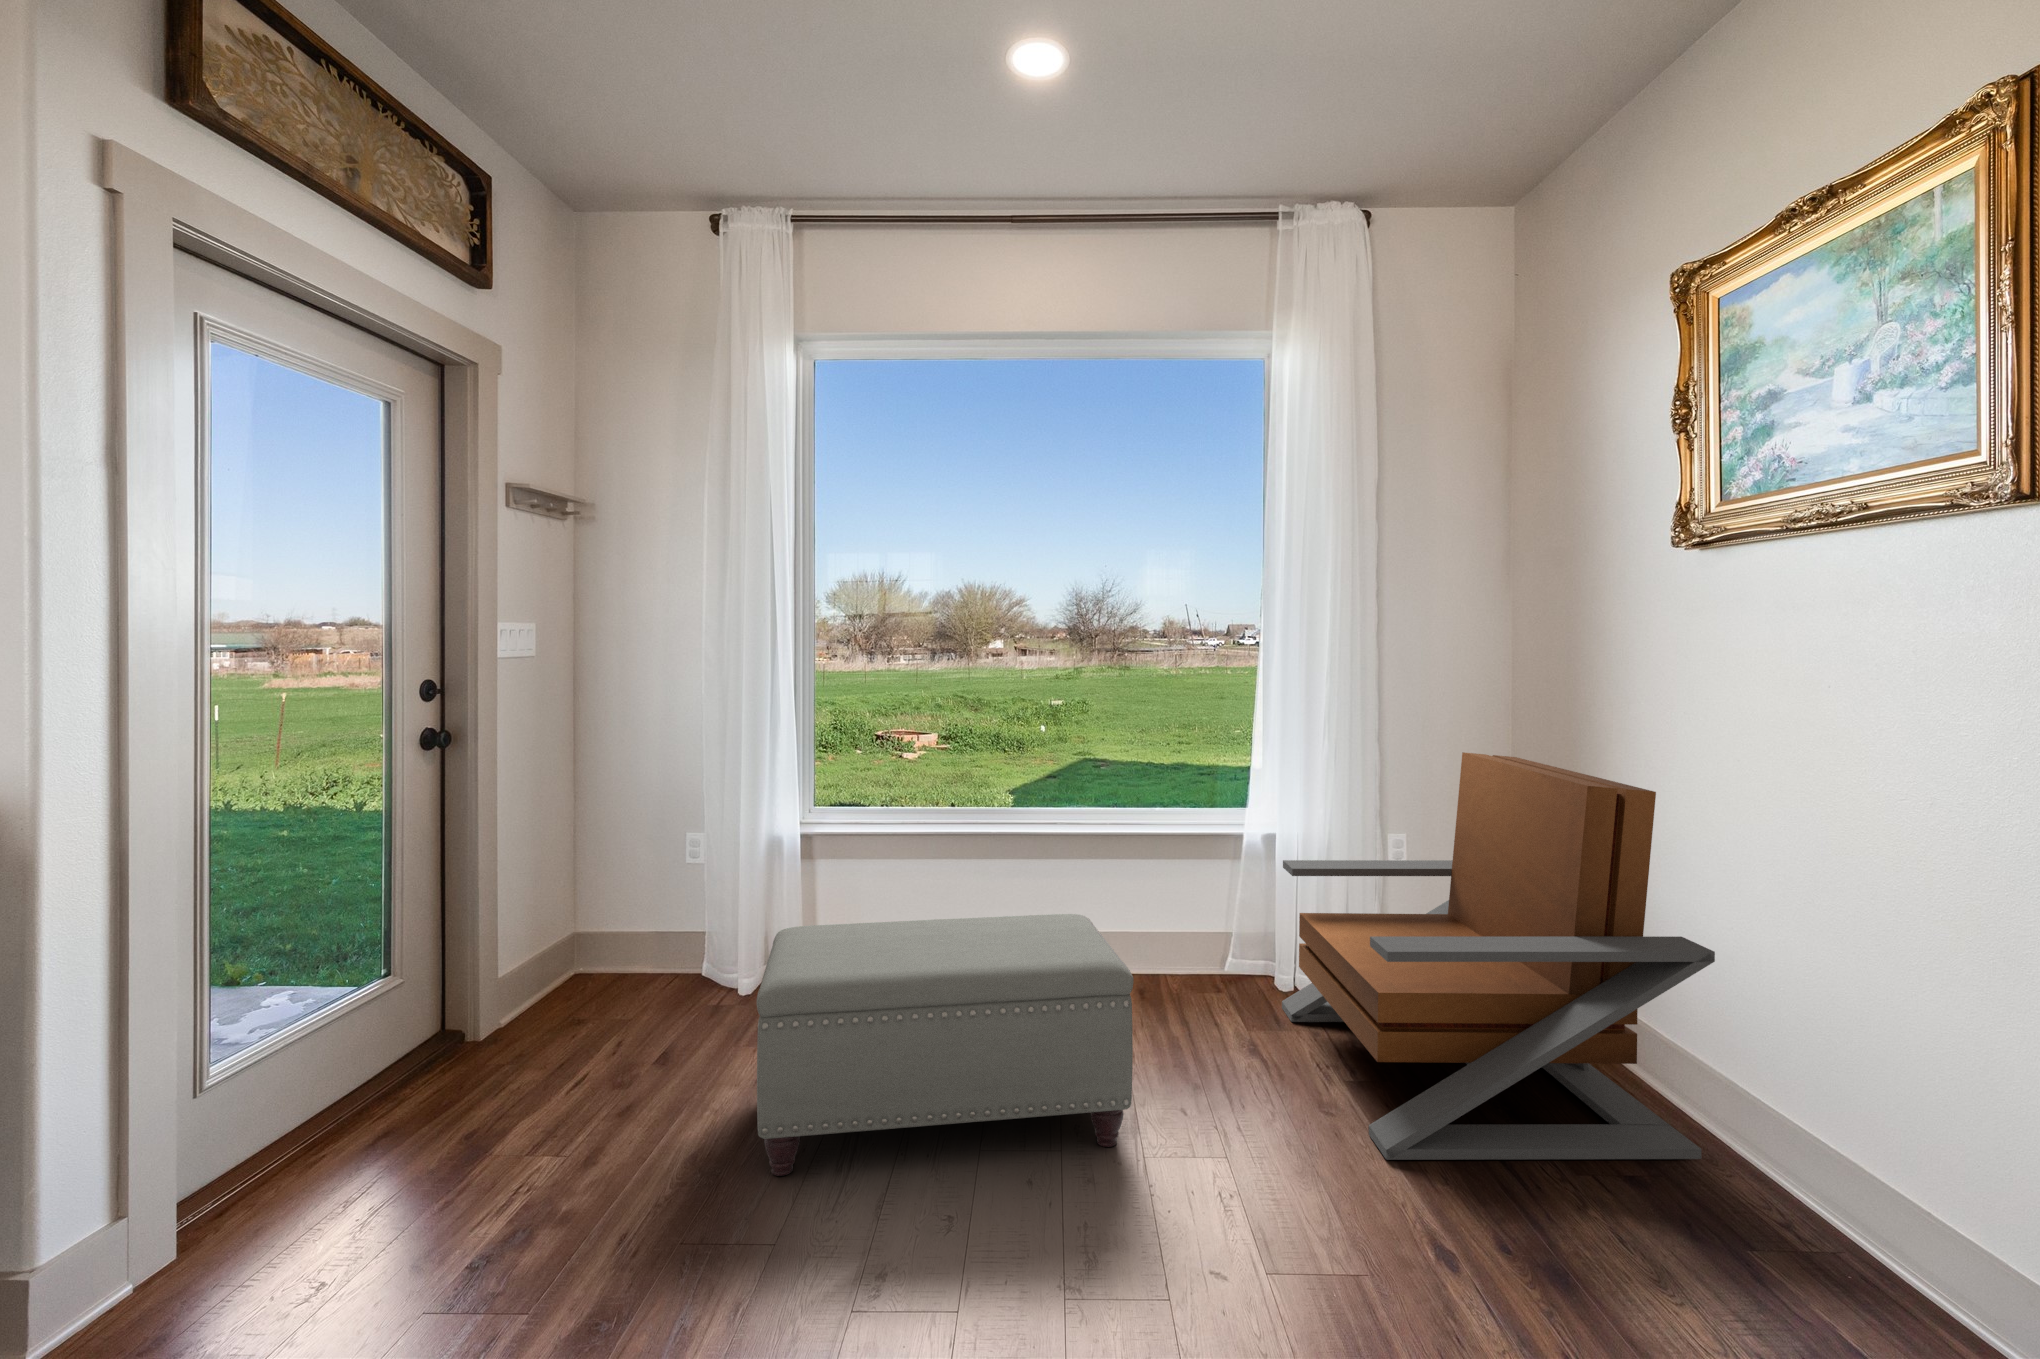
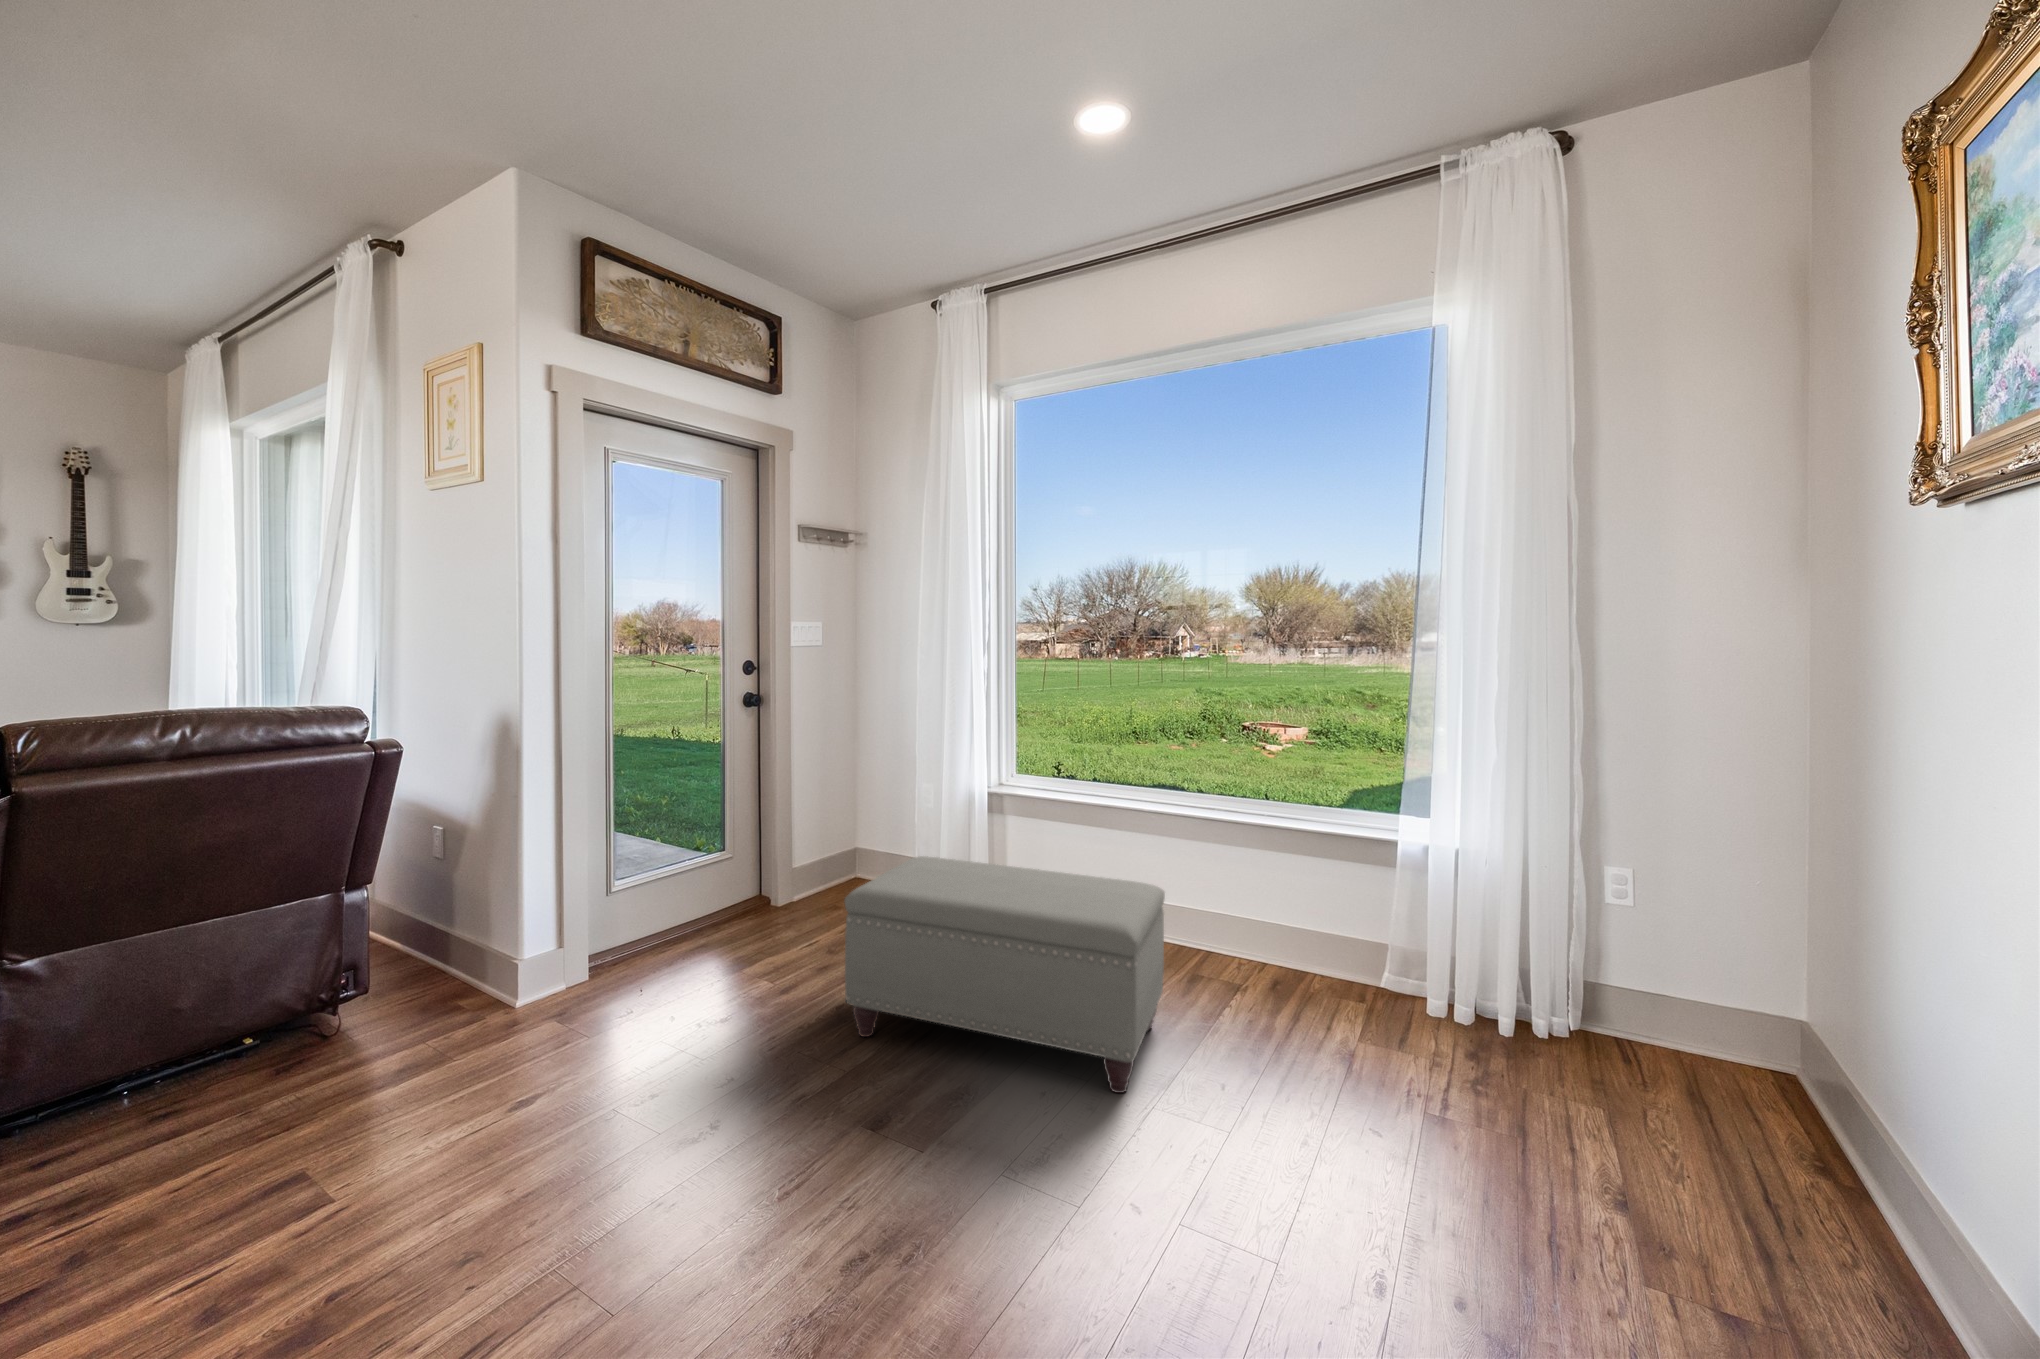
lounge chair: present [1282,752,1715,1160] -> none [1388,772,1910,1354]

